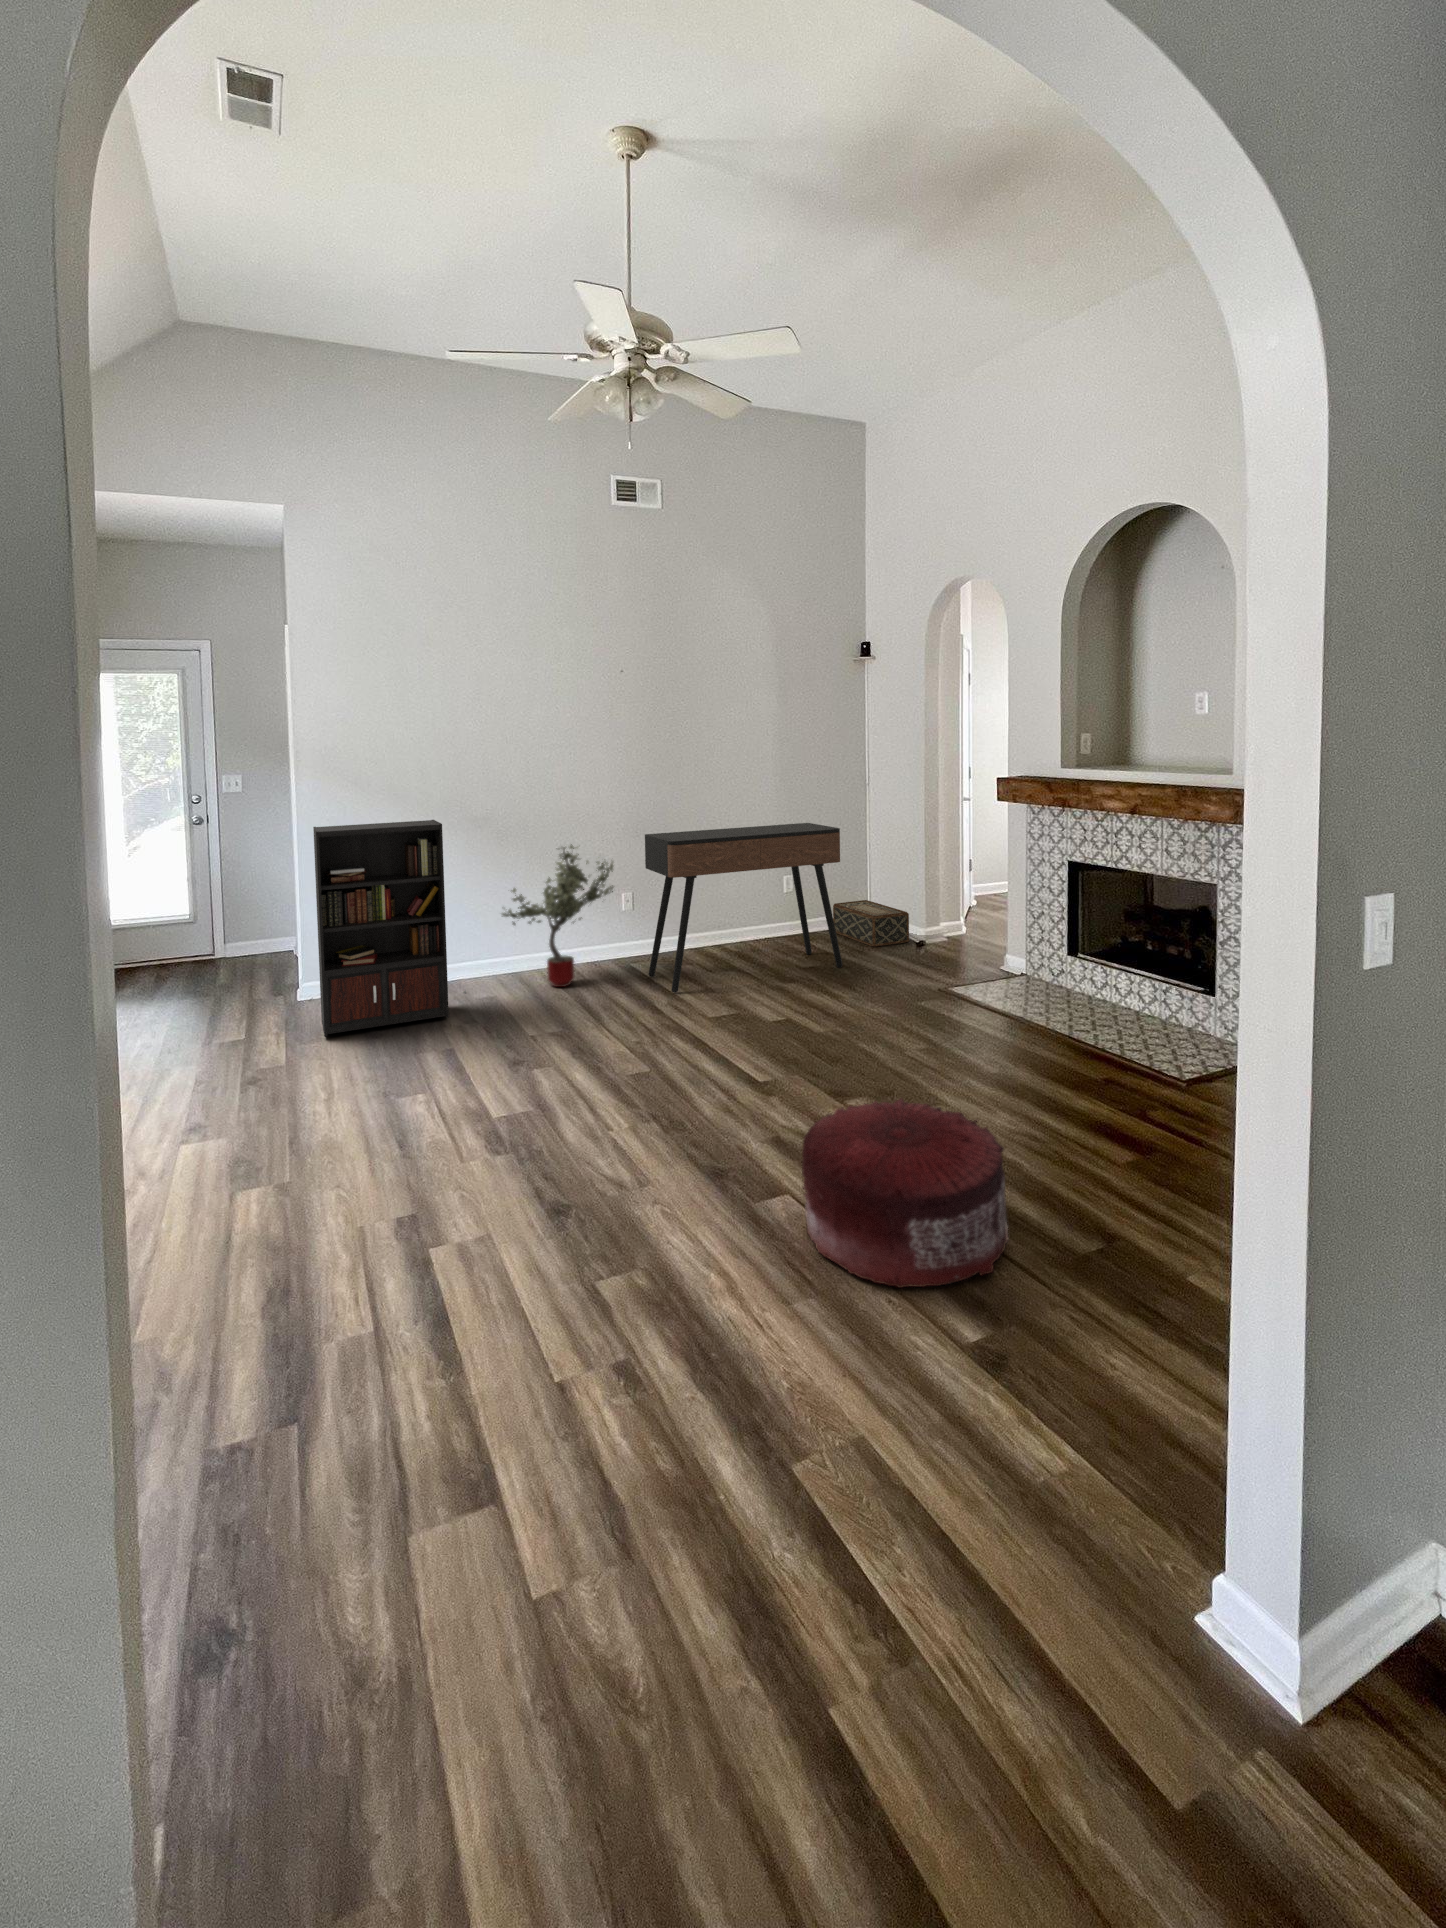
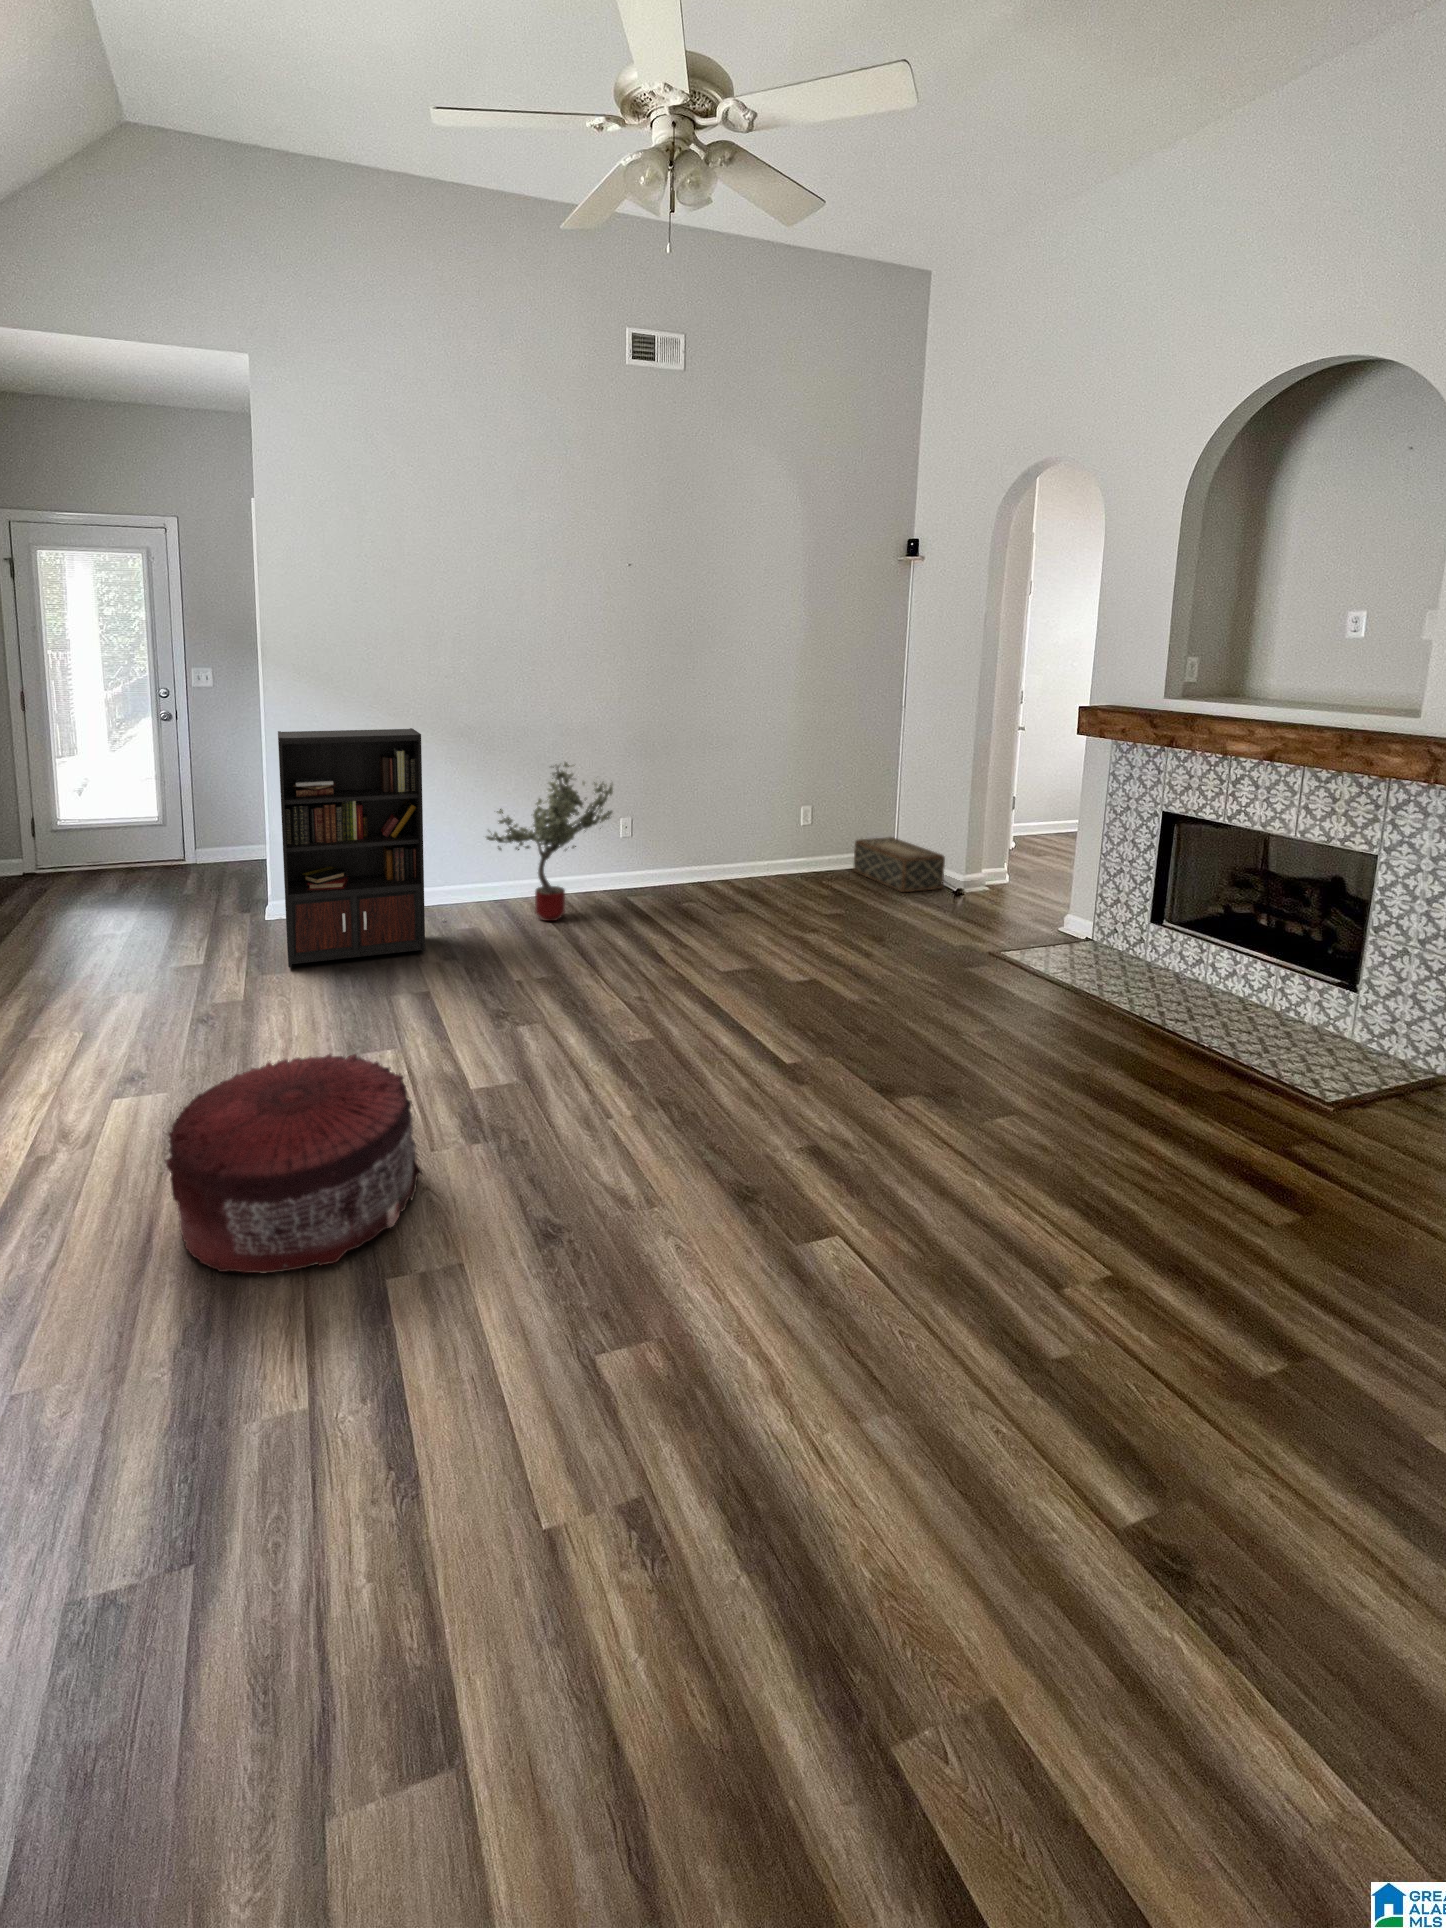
console table: present [645,823,842,993] -> none [647,748,877,936]
pouf: present [802,1098,1008,1288] -> present [165,1054,422,1273]

